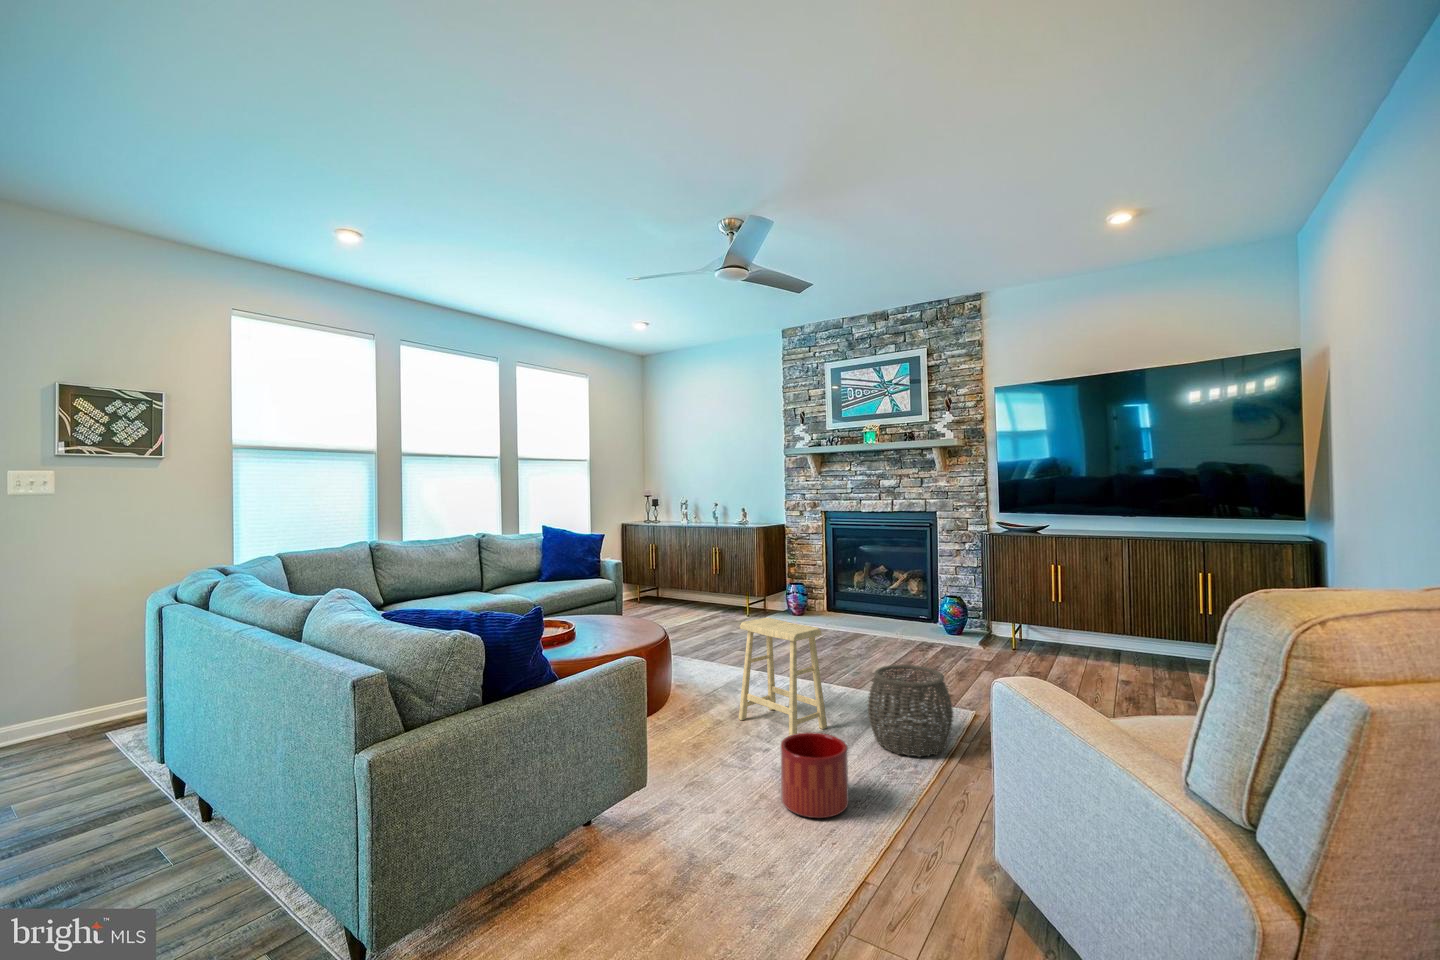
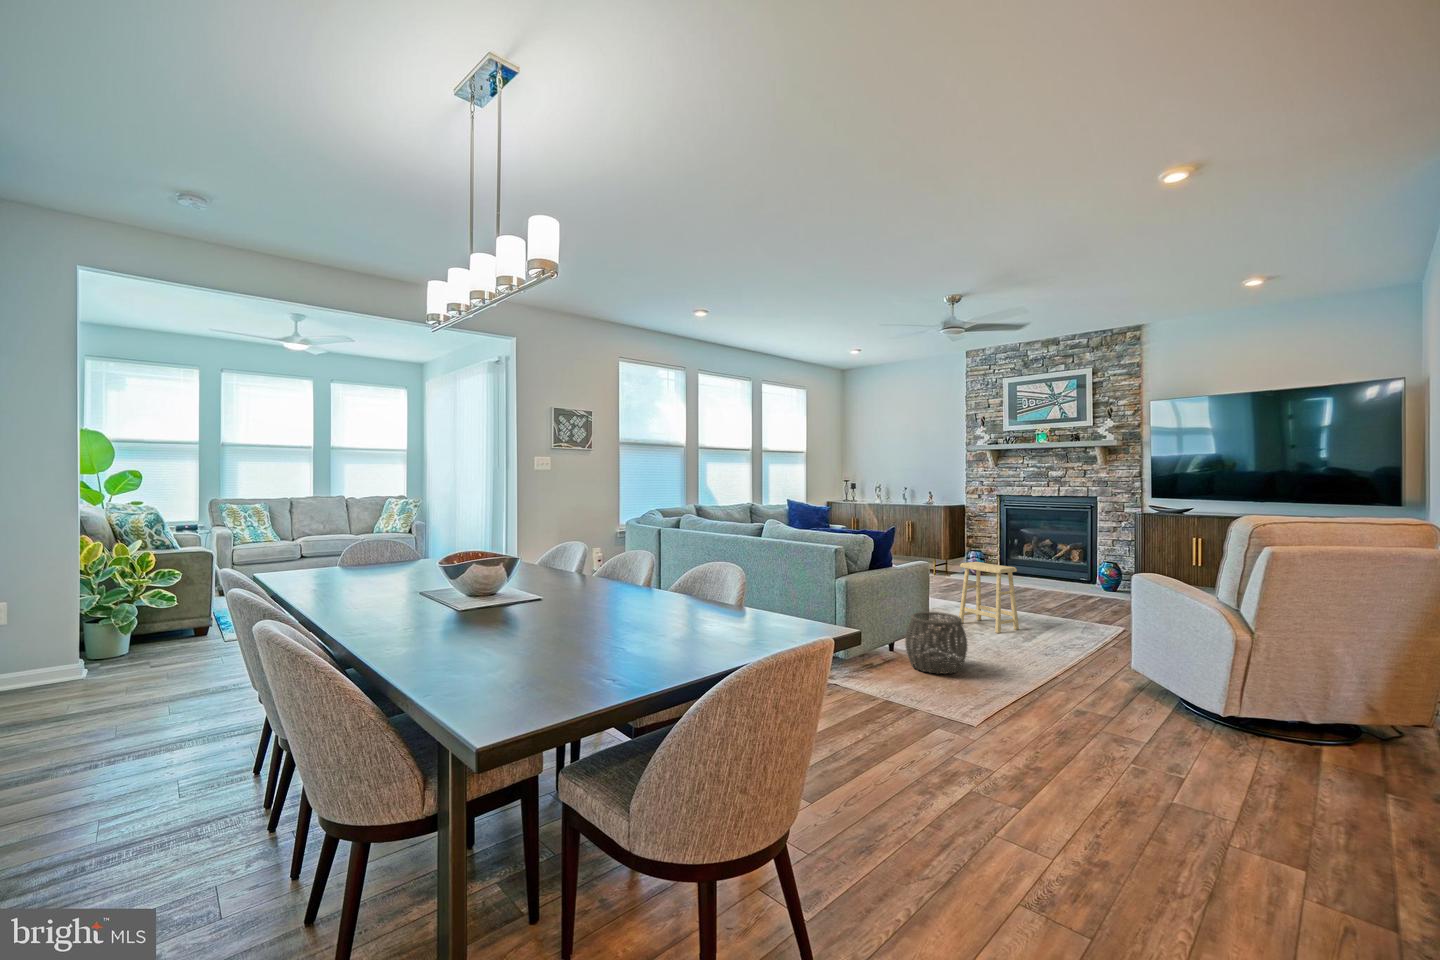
woven basket: present [867,665,953,757] -> present [905,612,968,674]
planter: present [781,732,849,818] -> none [1000,619,1041,659]

